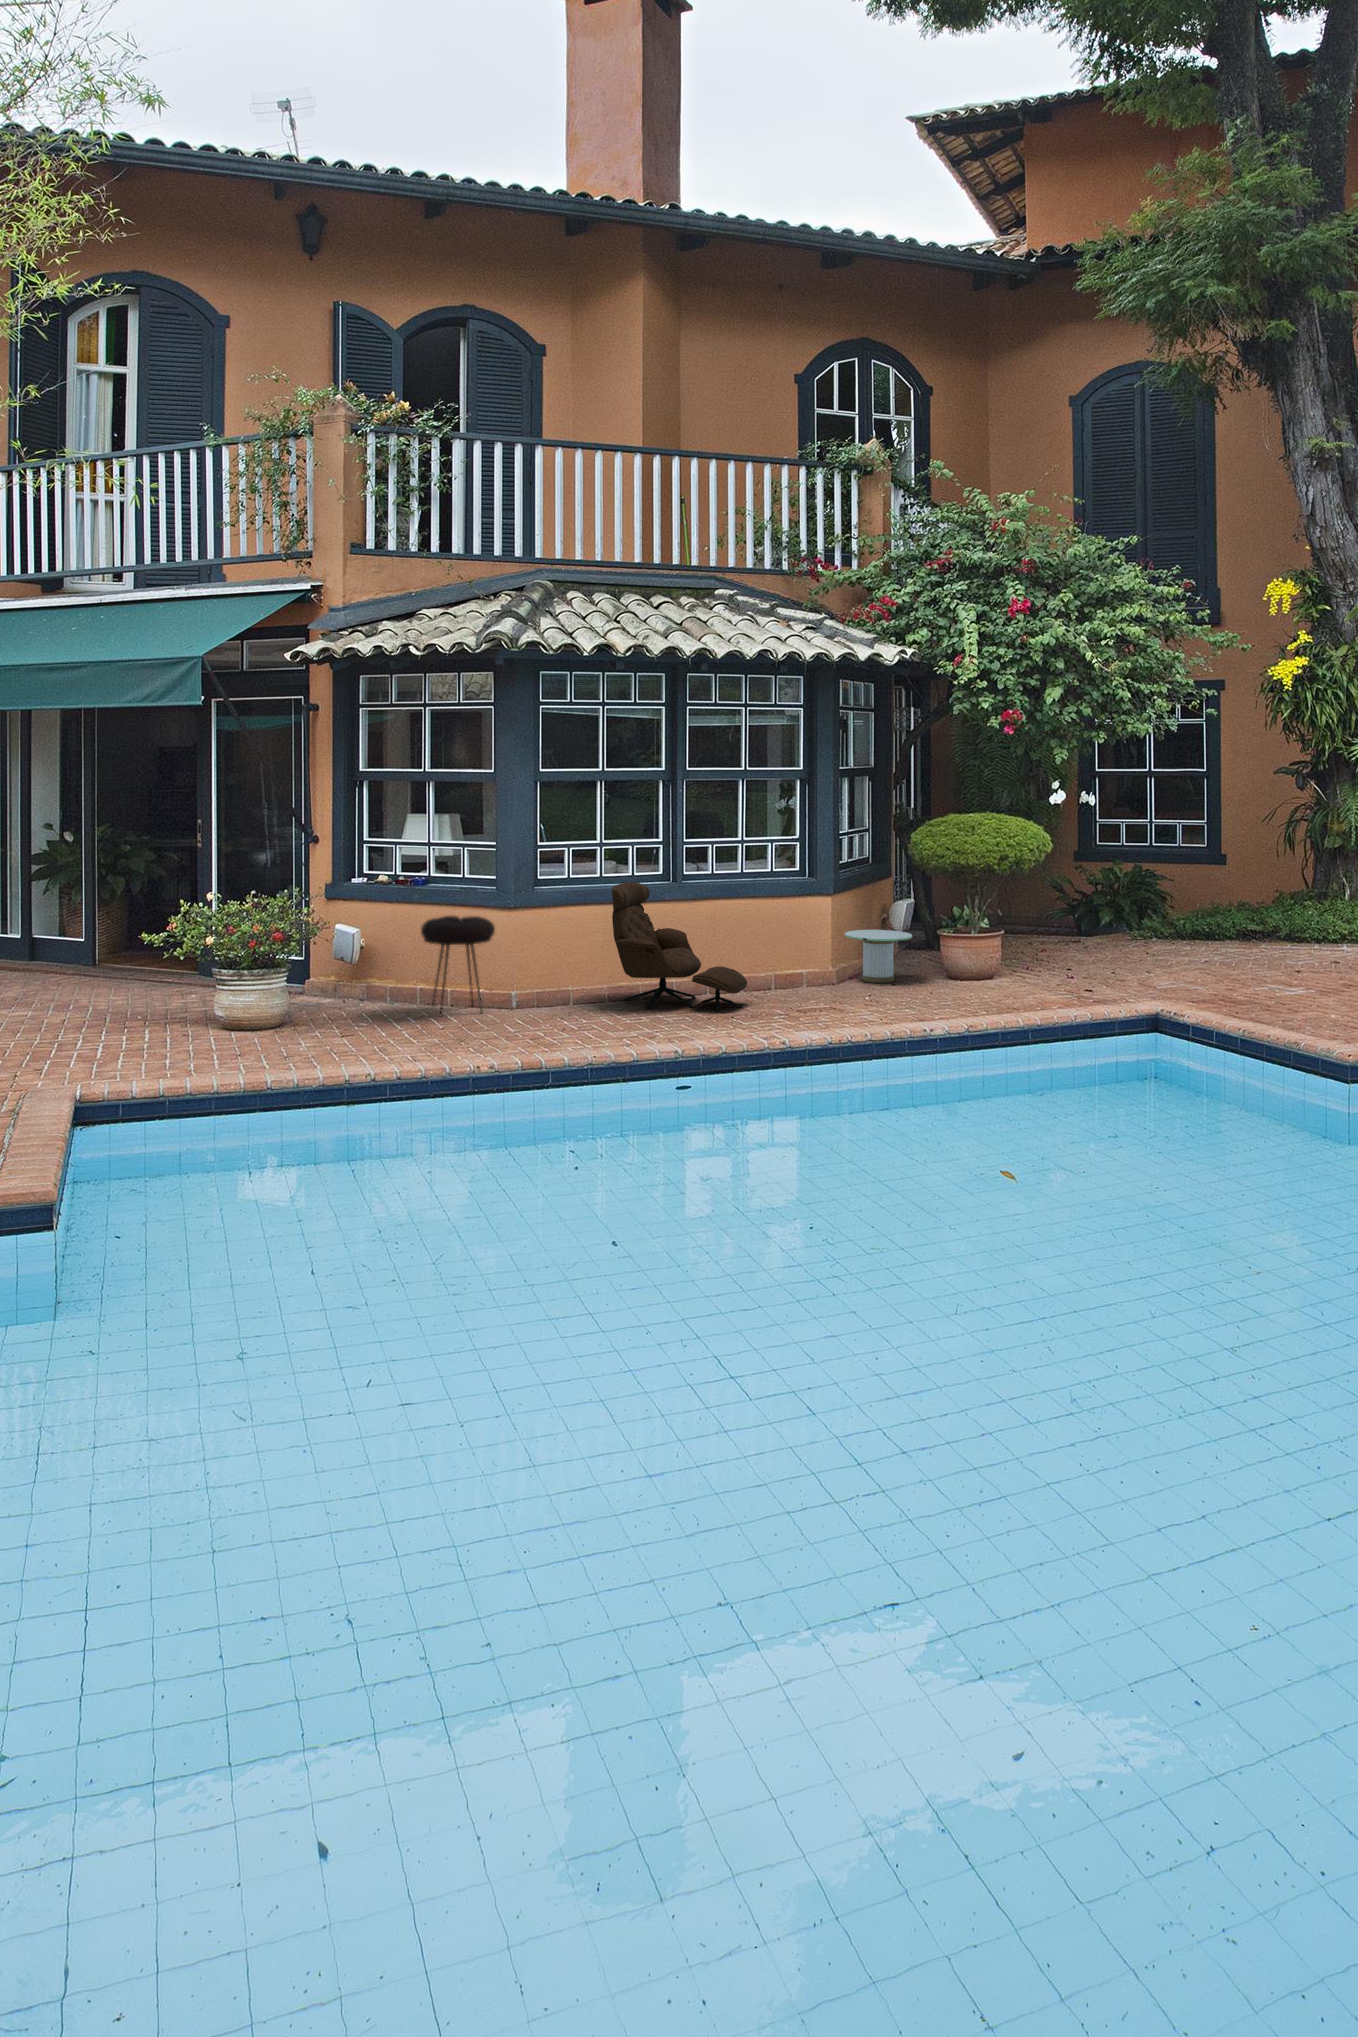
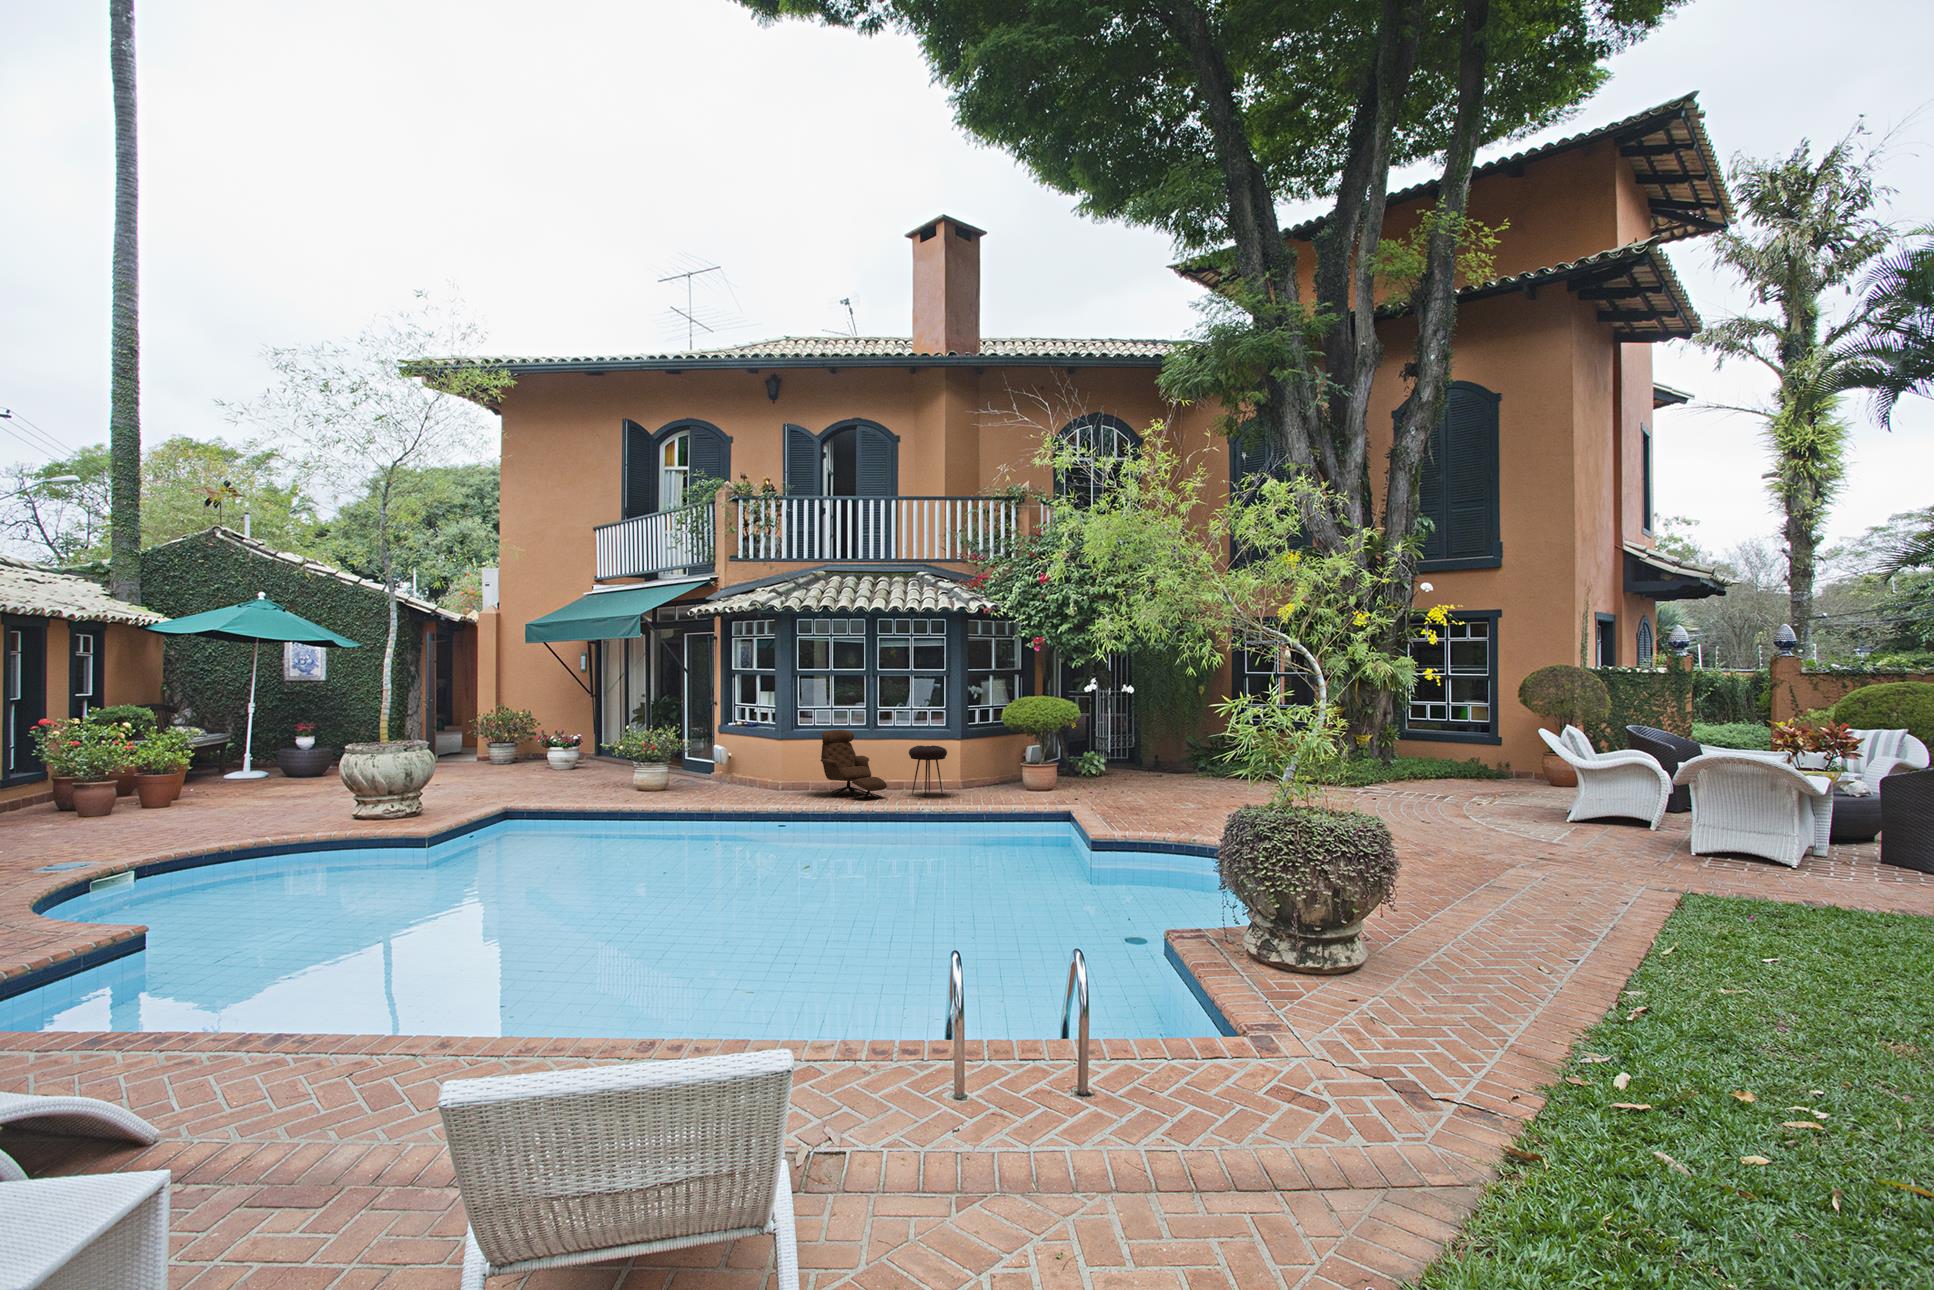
stool: present [421,916,495,1012] -> present [909,745,947,797]
side table: present [845,930,912,983] -> none [969,764,1007,794]

